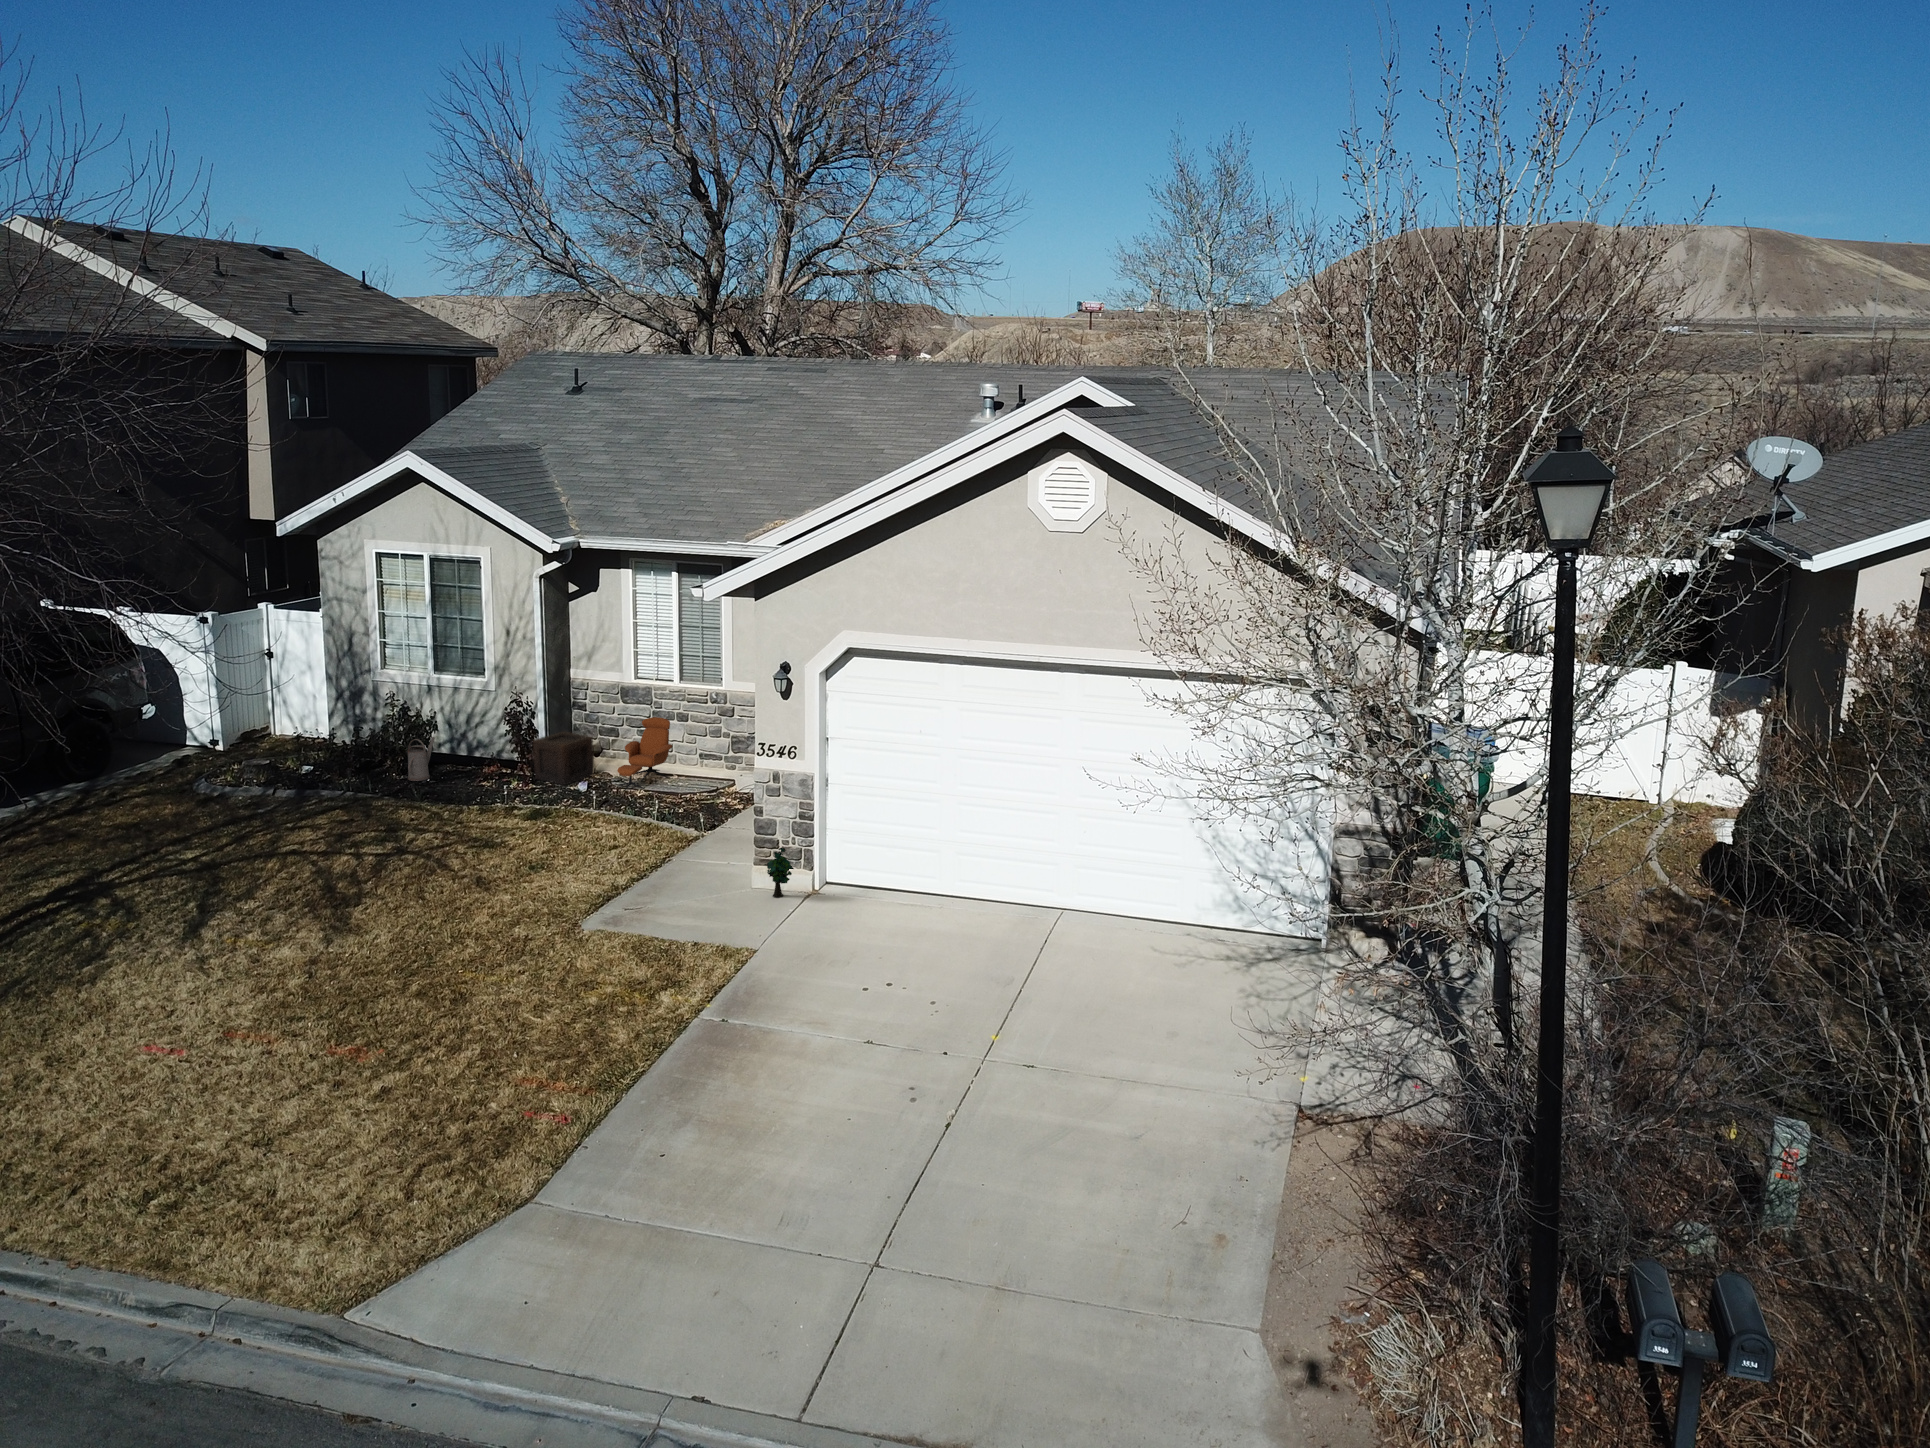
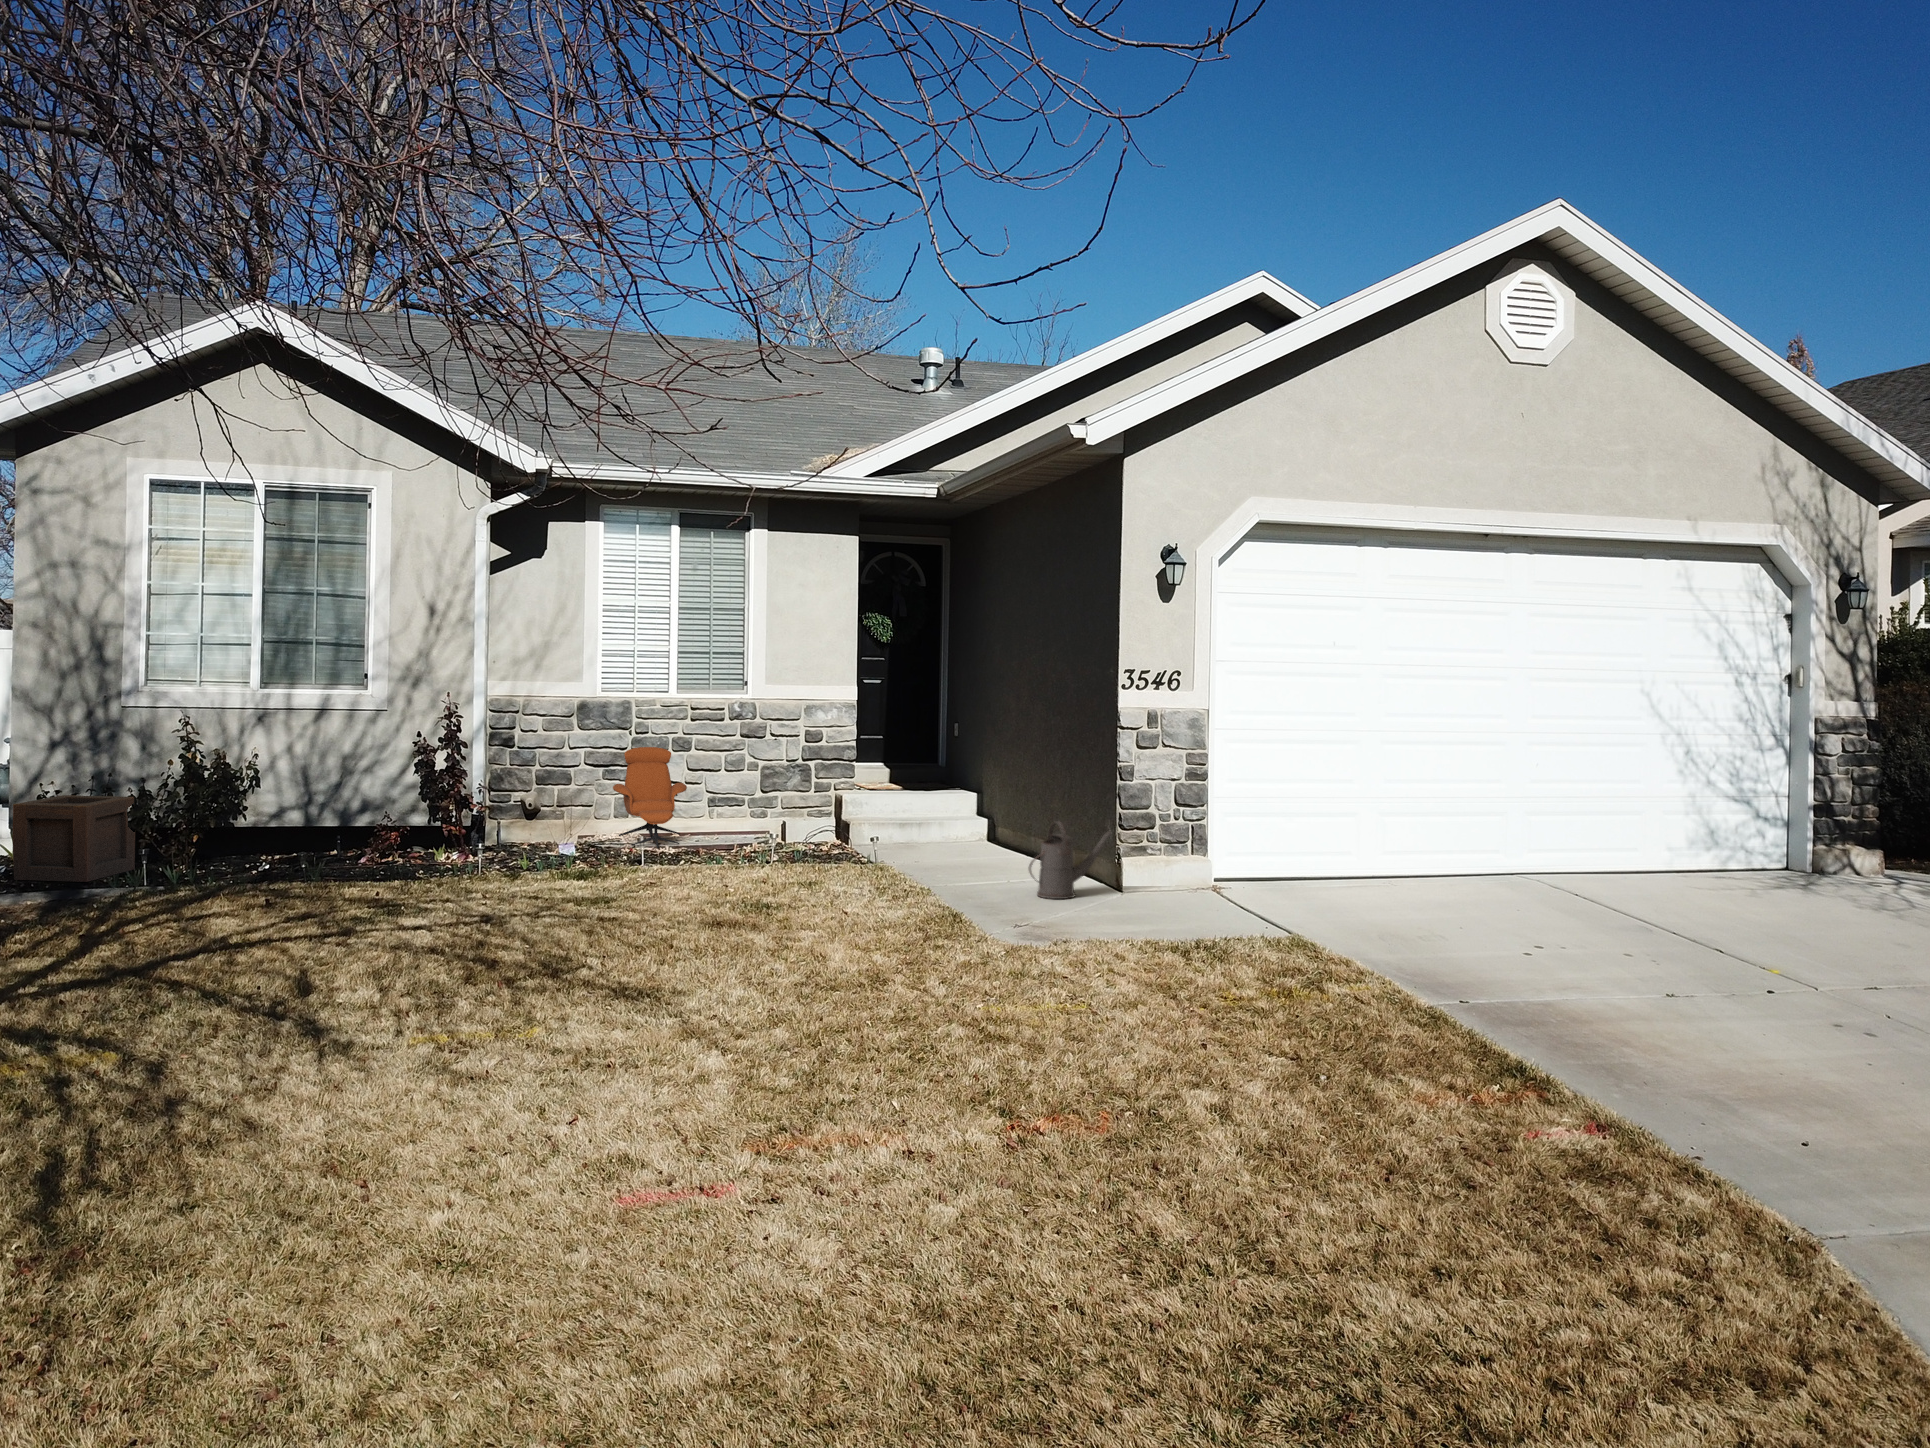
wooden crate: present [533,731,594,785] -> present [12,795,135,882]
watering can: present [408,737,435,781] -> present [1029,821,1111,899]
decorative plant: present [765,848,794,898] -> none [1147,821,1192,899]

